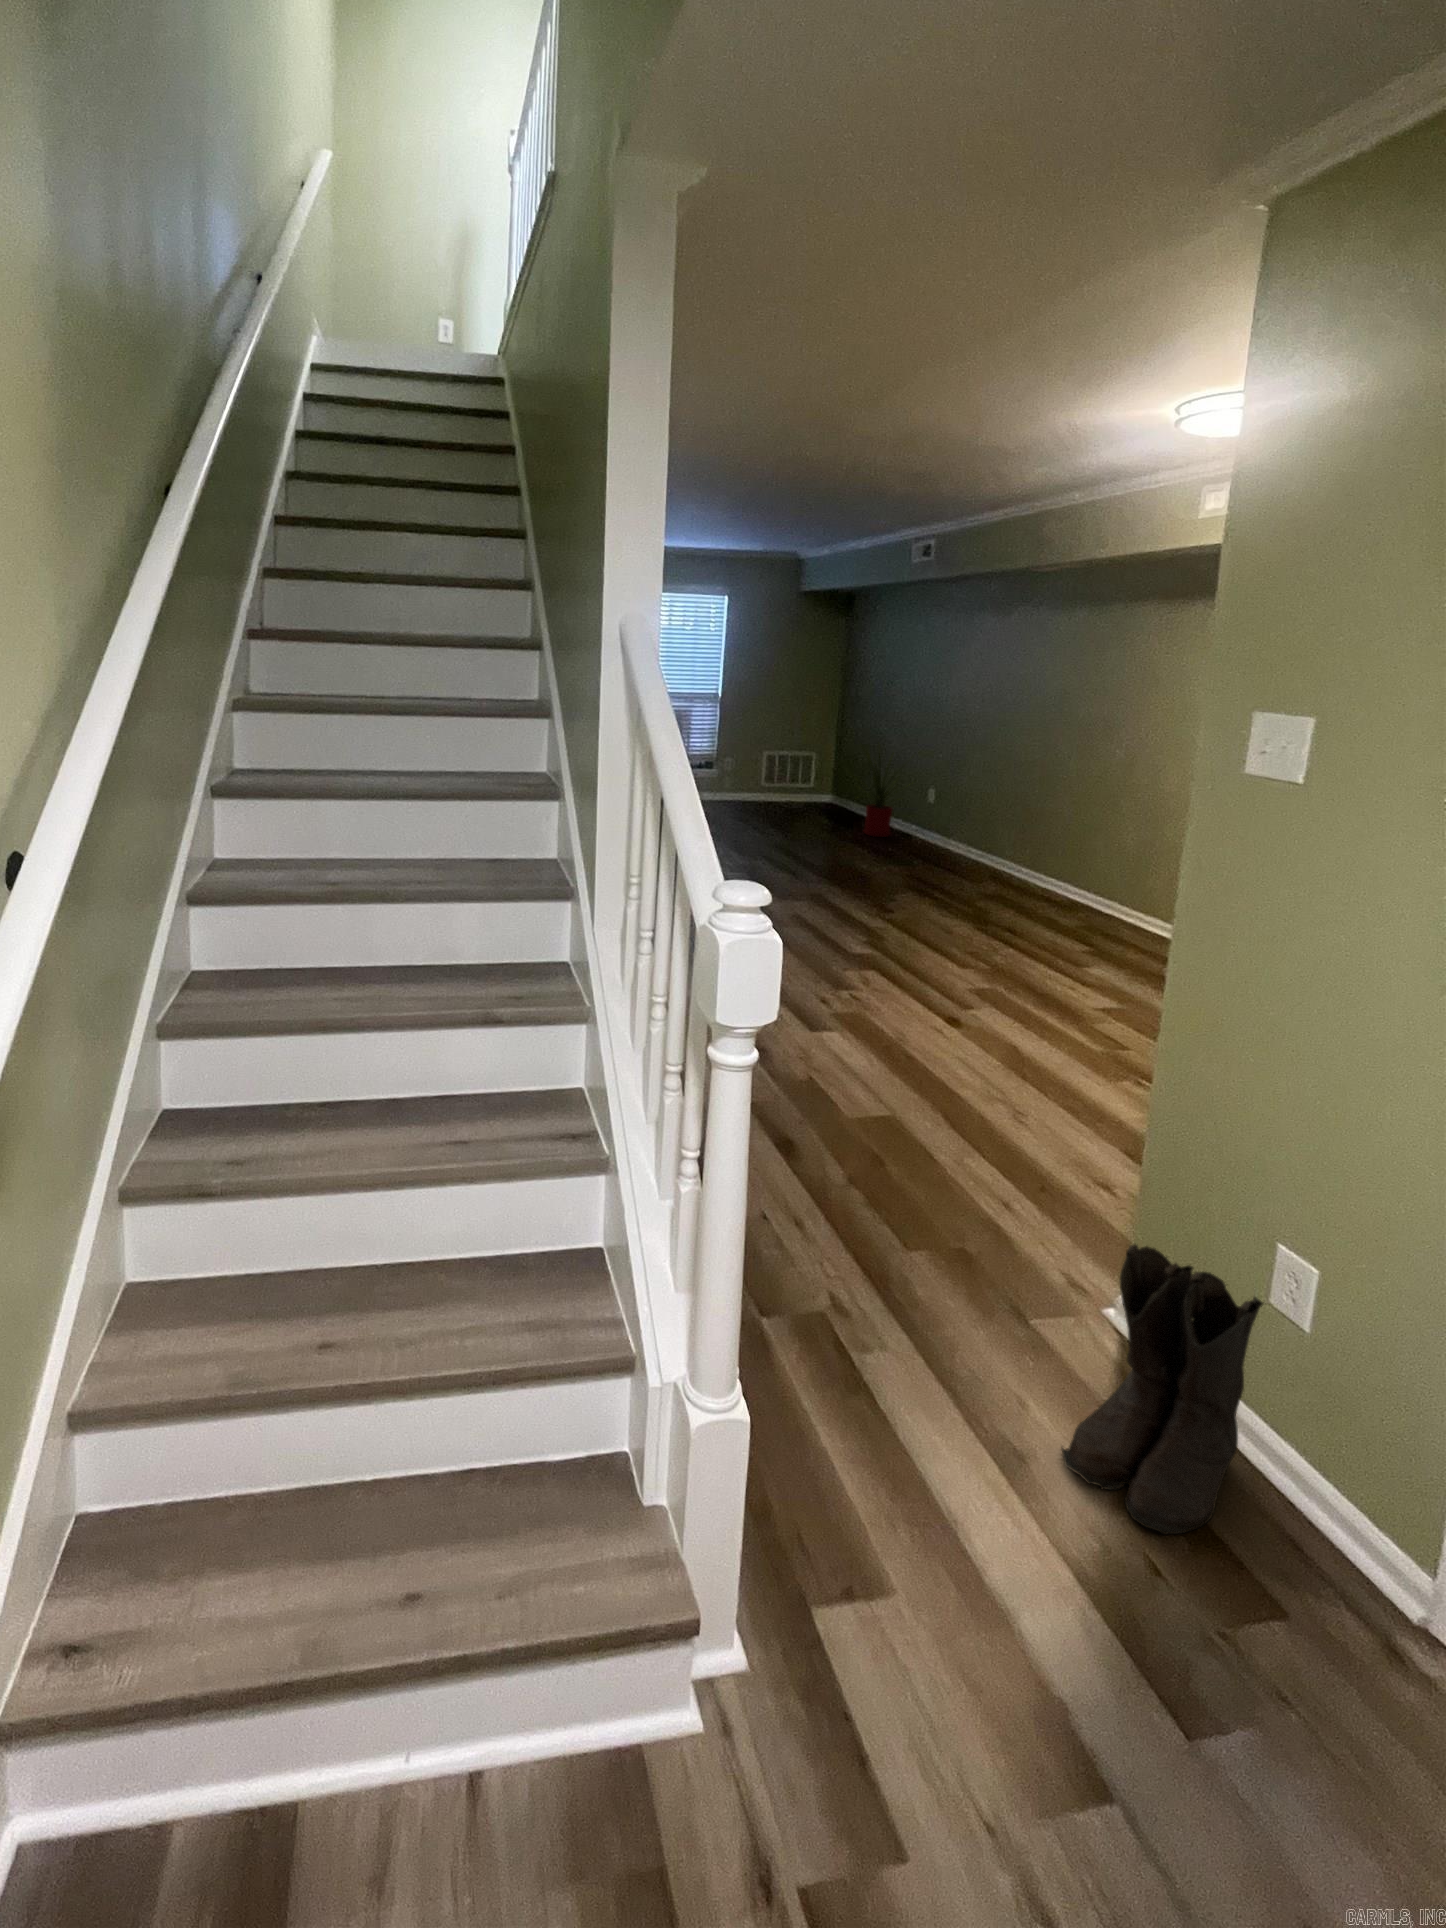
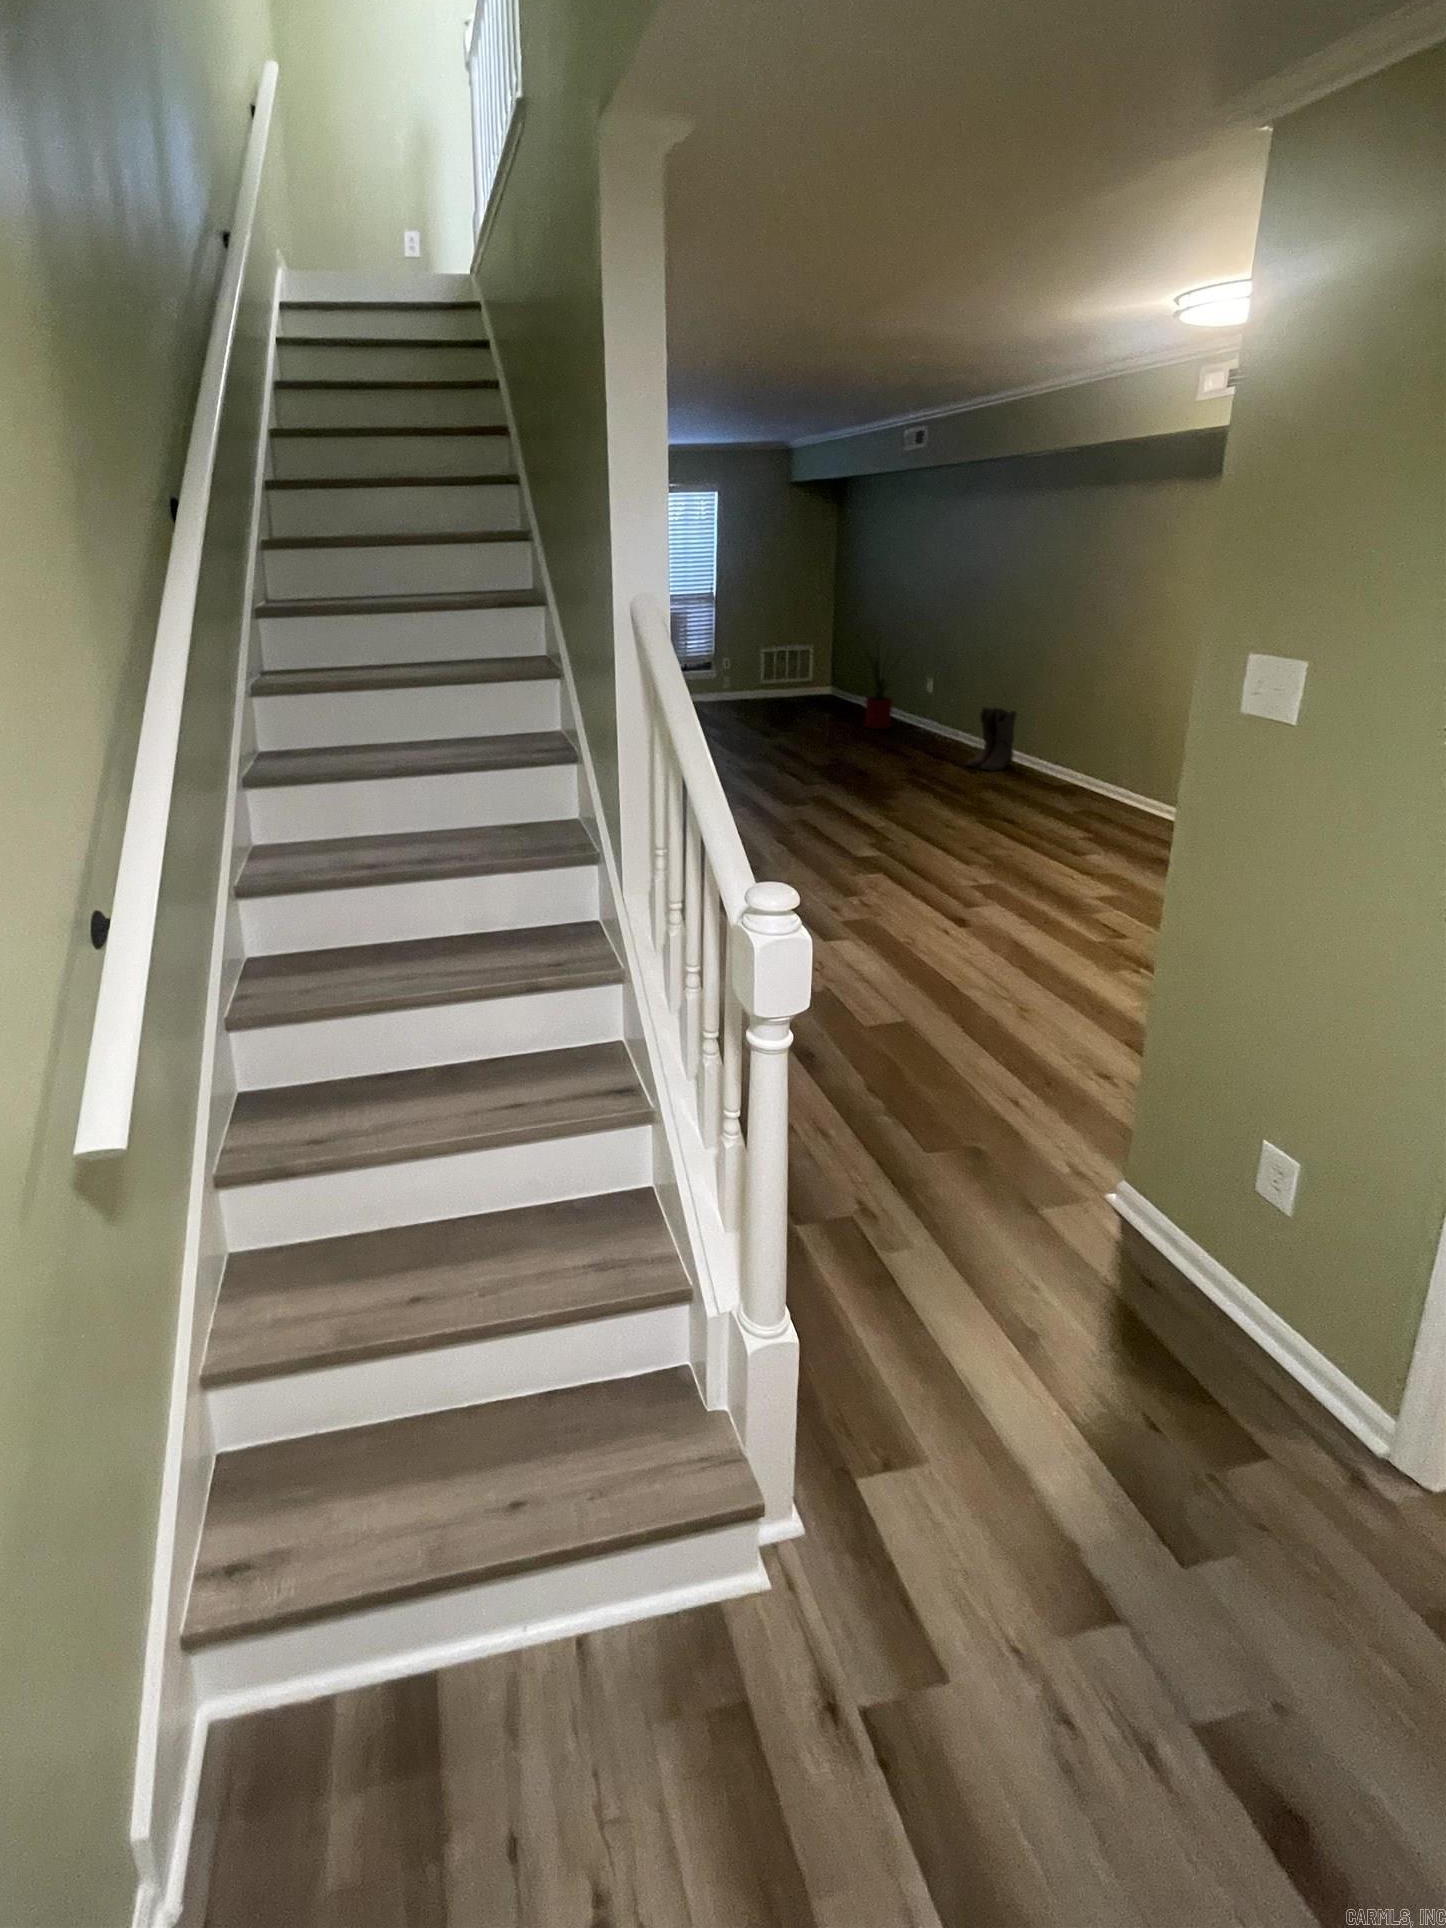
boots: present [1061,1244,1264,1534] -> present [967,707,1018,771]

